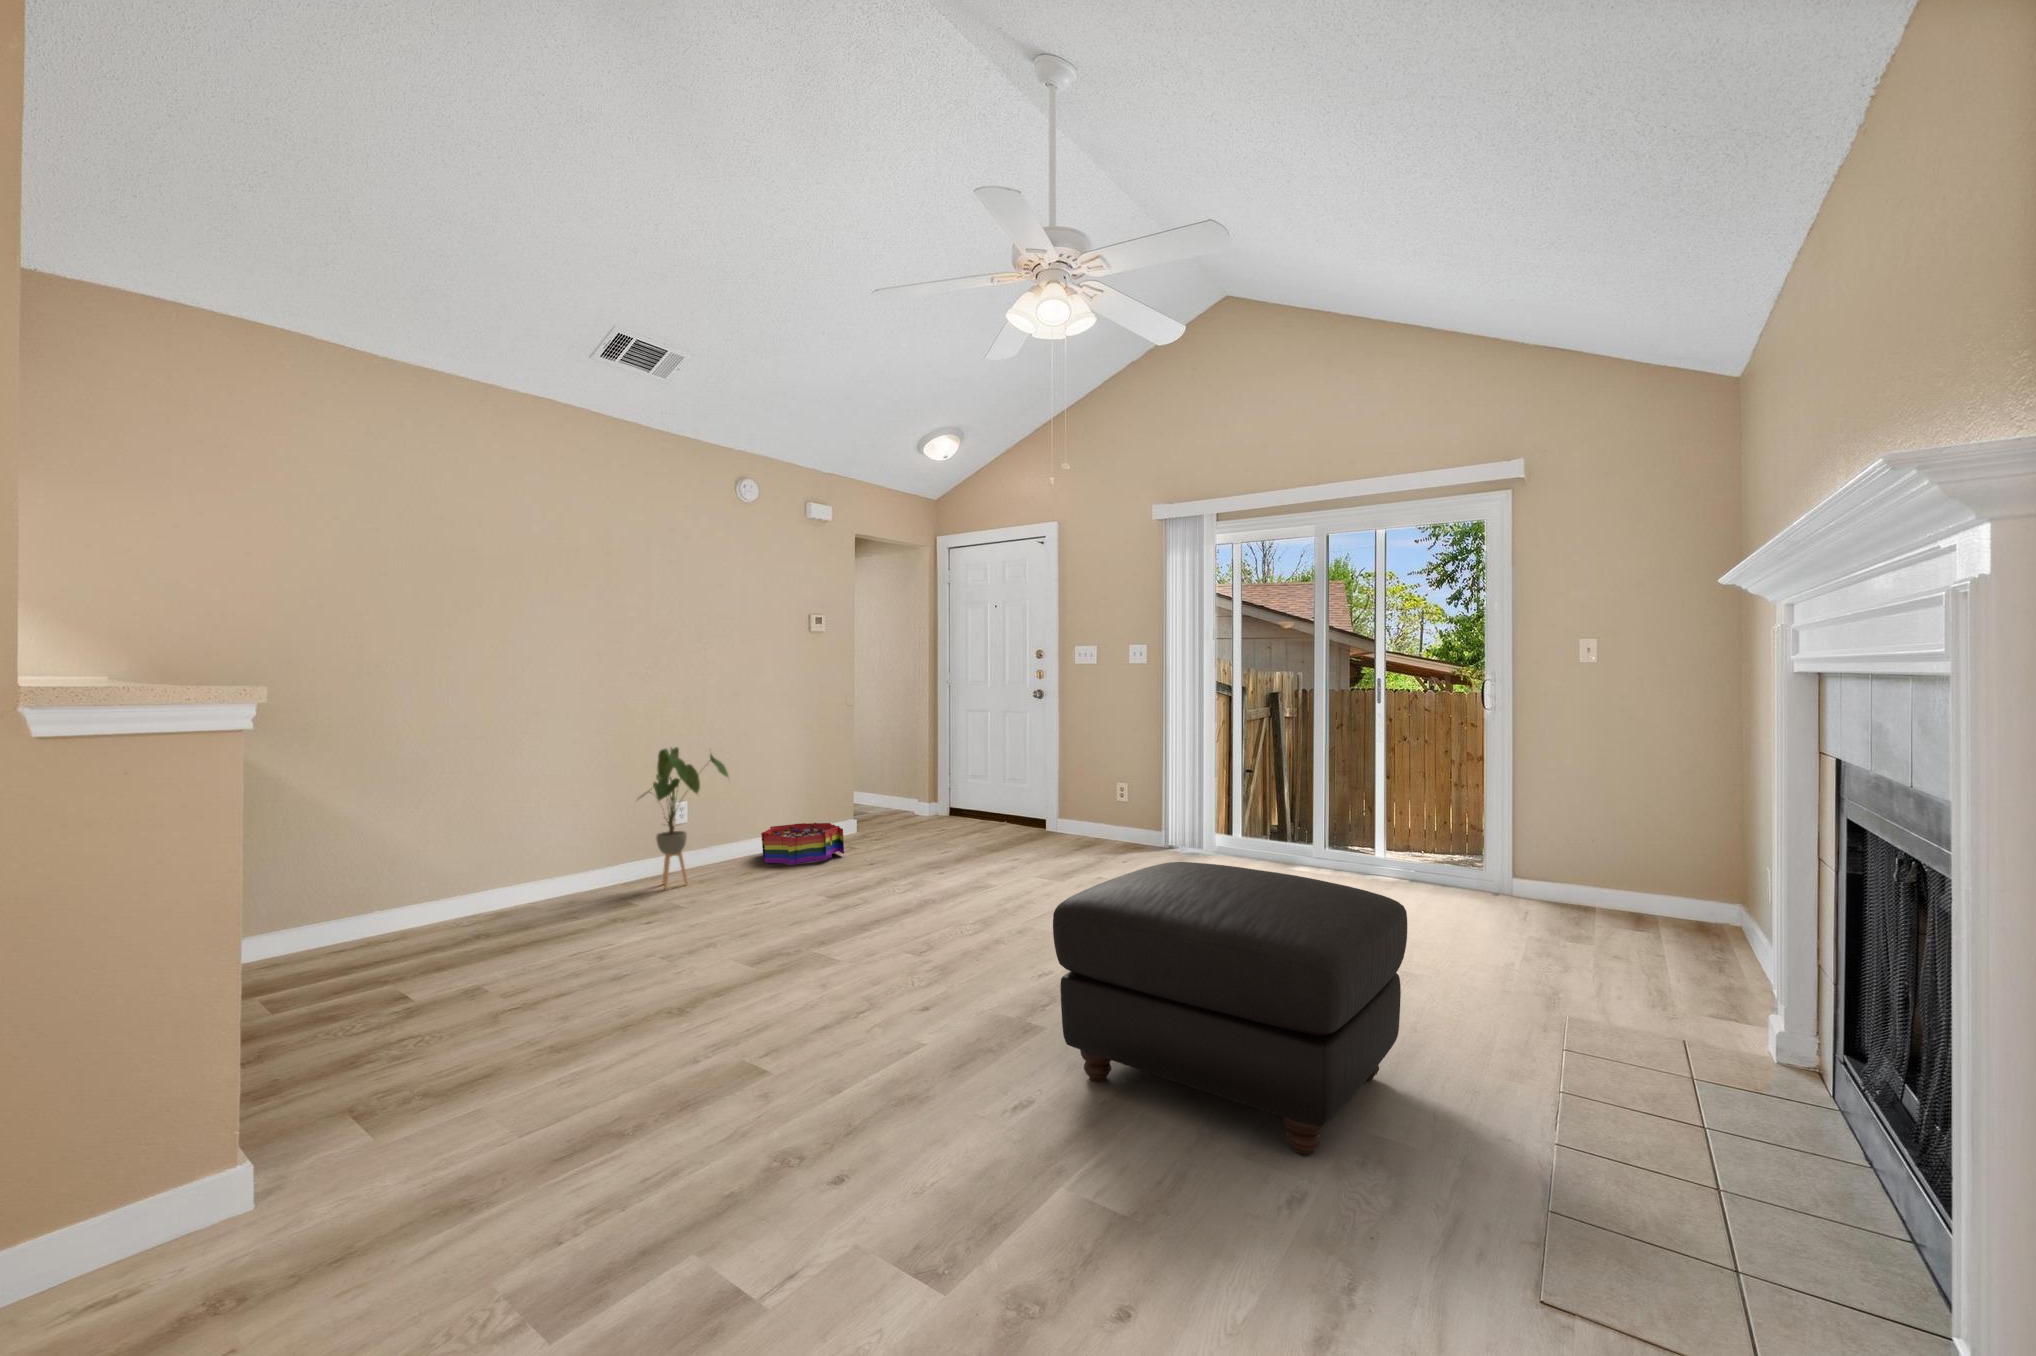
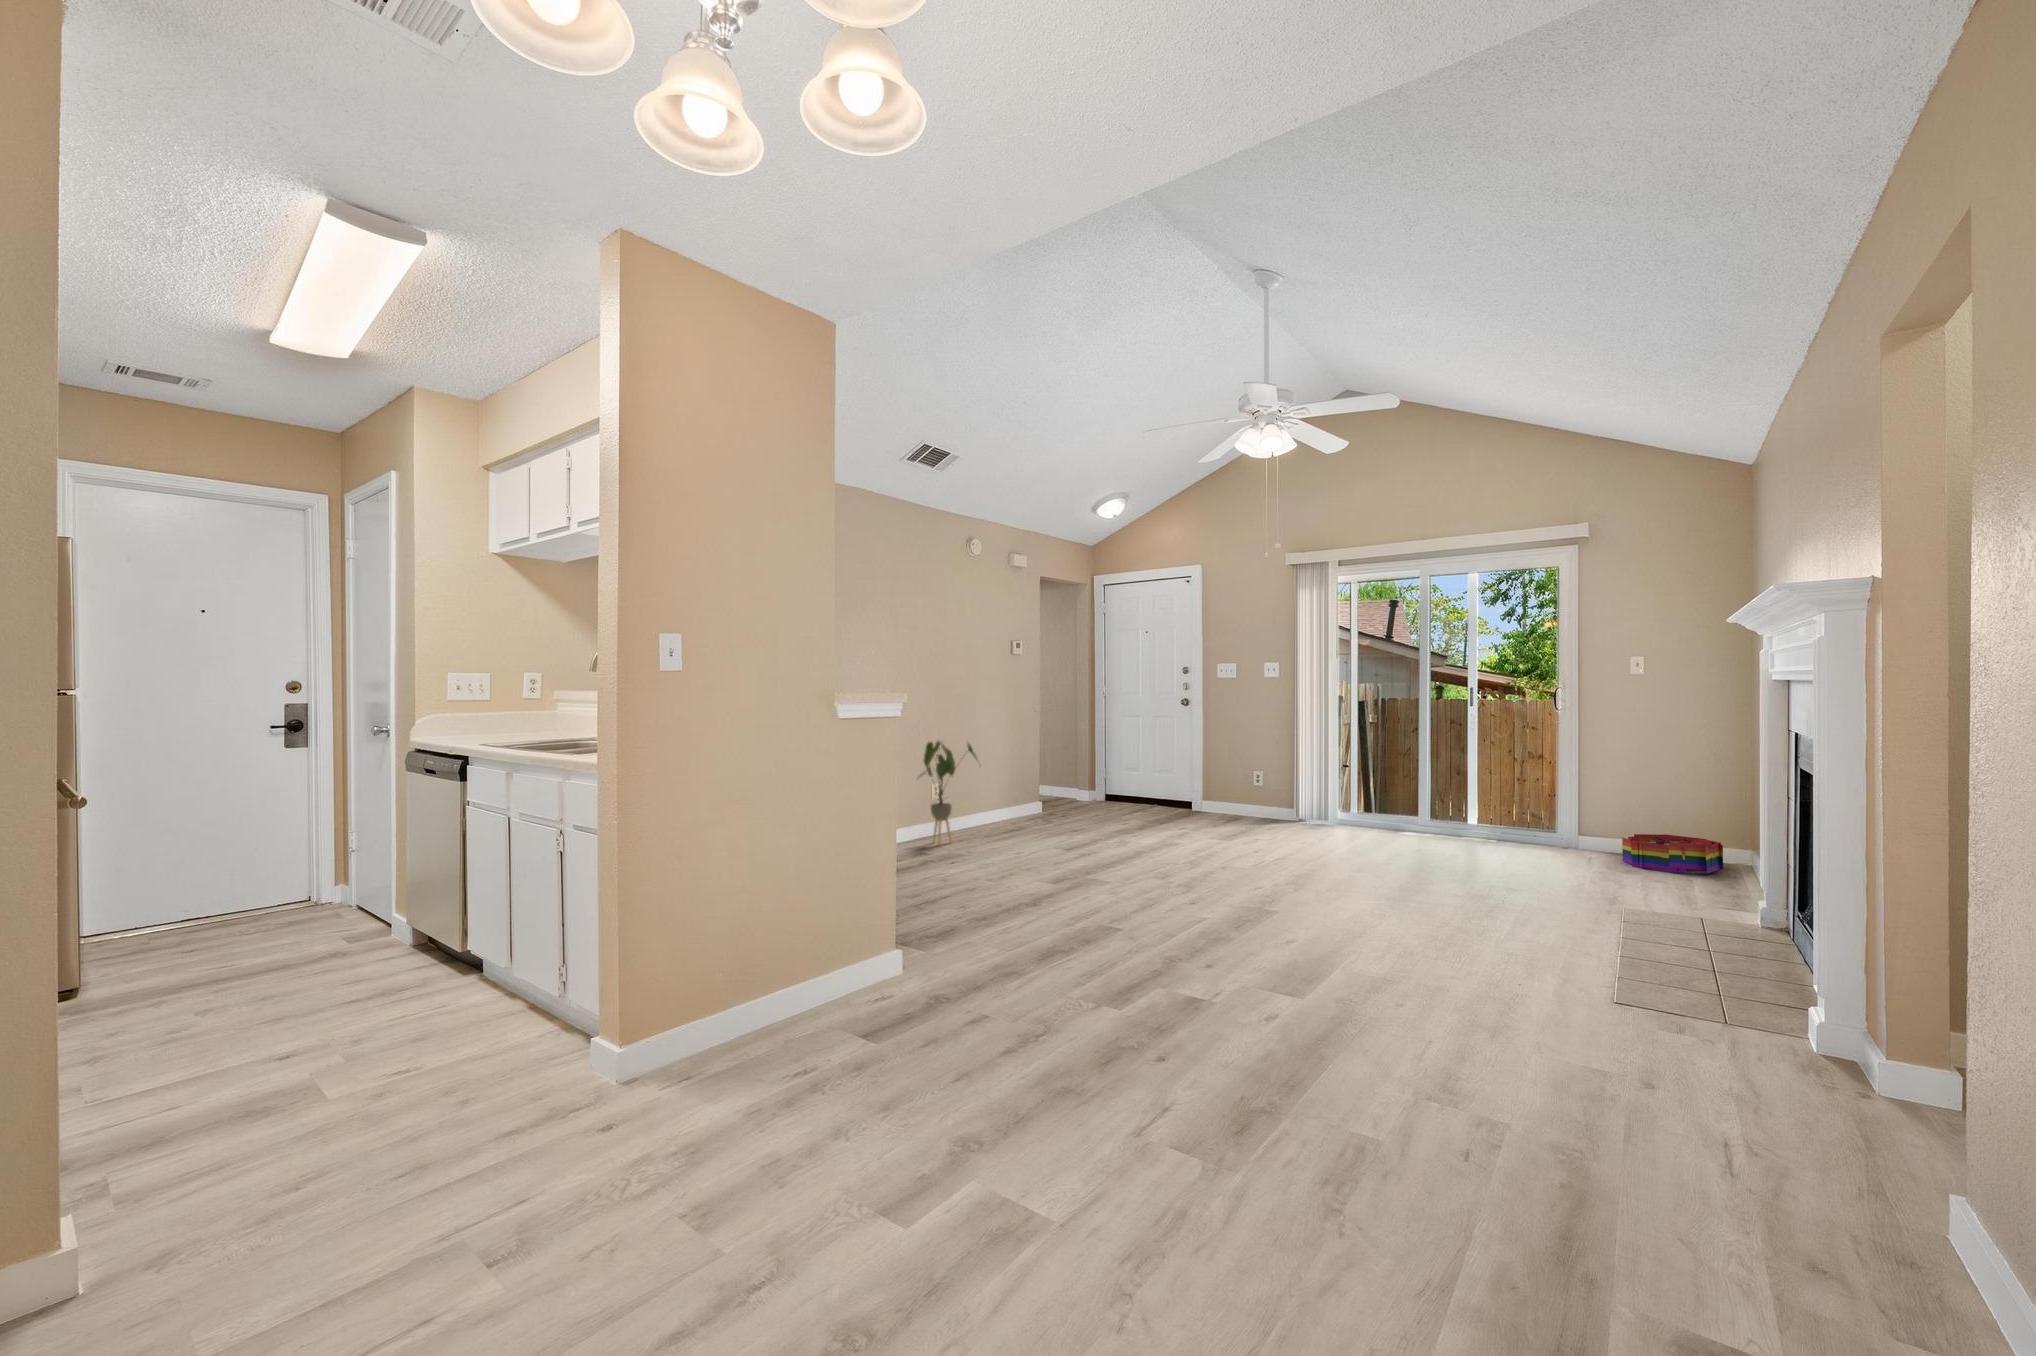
storage bin: present [761,823,844,865] -> present [1622,834,1723,873]
ottoman: present [1053,862,1407,1155] -> none [1304,805,1525,957]

